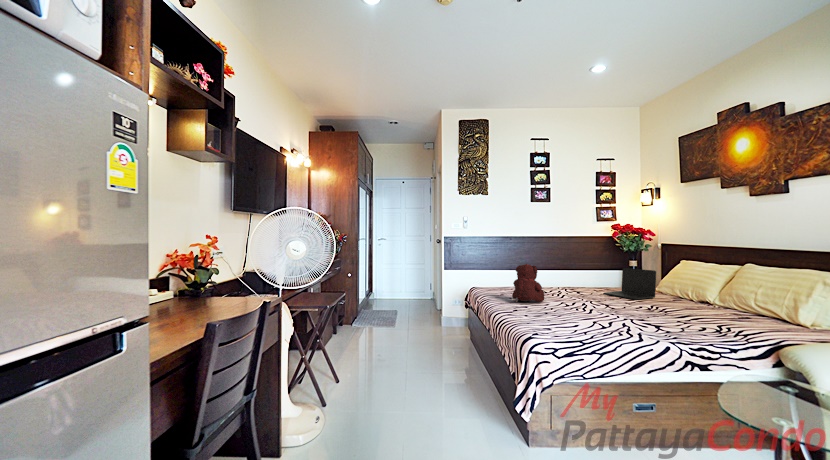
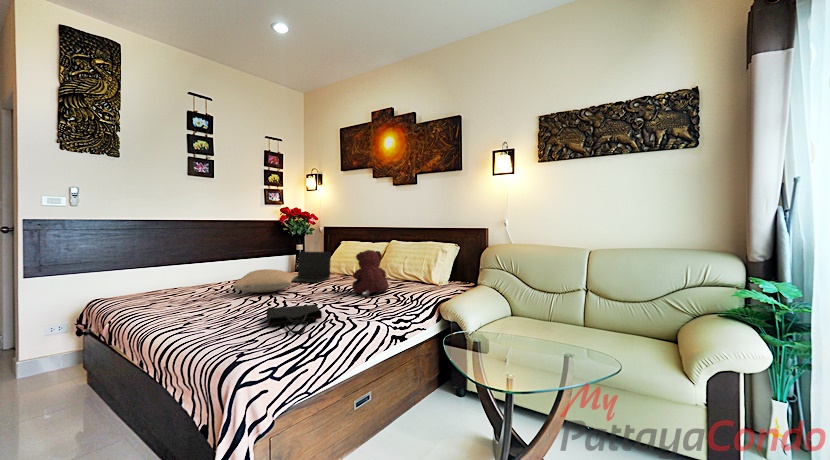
teddy bear: present [511,264,544,303] -> present [352,250,389,297]
pillow: none [553,281,614,300] -> present [233,269,296,293]
tote bag: none [564,310,614,334] -> present [266,304,322,334]

